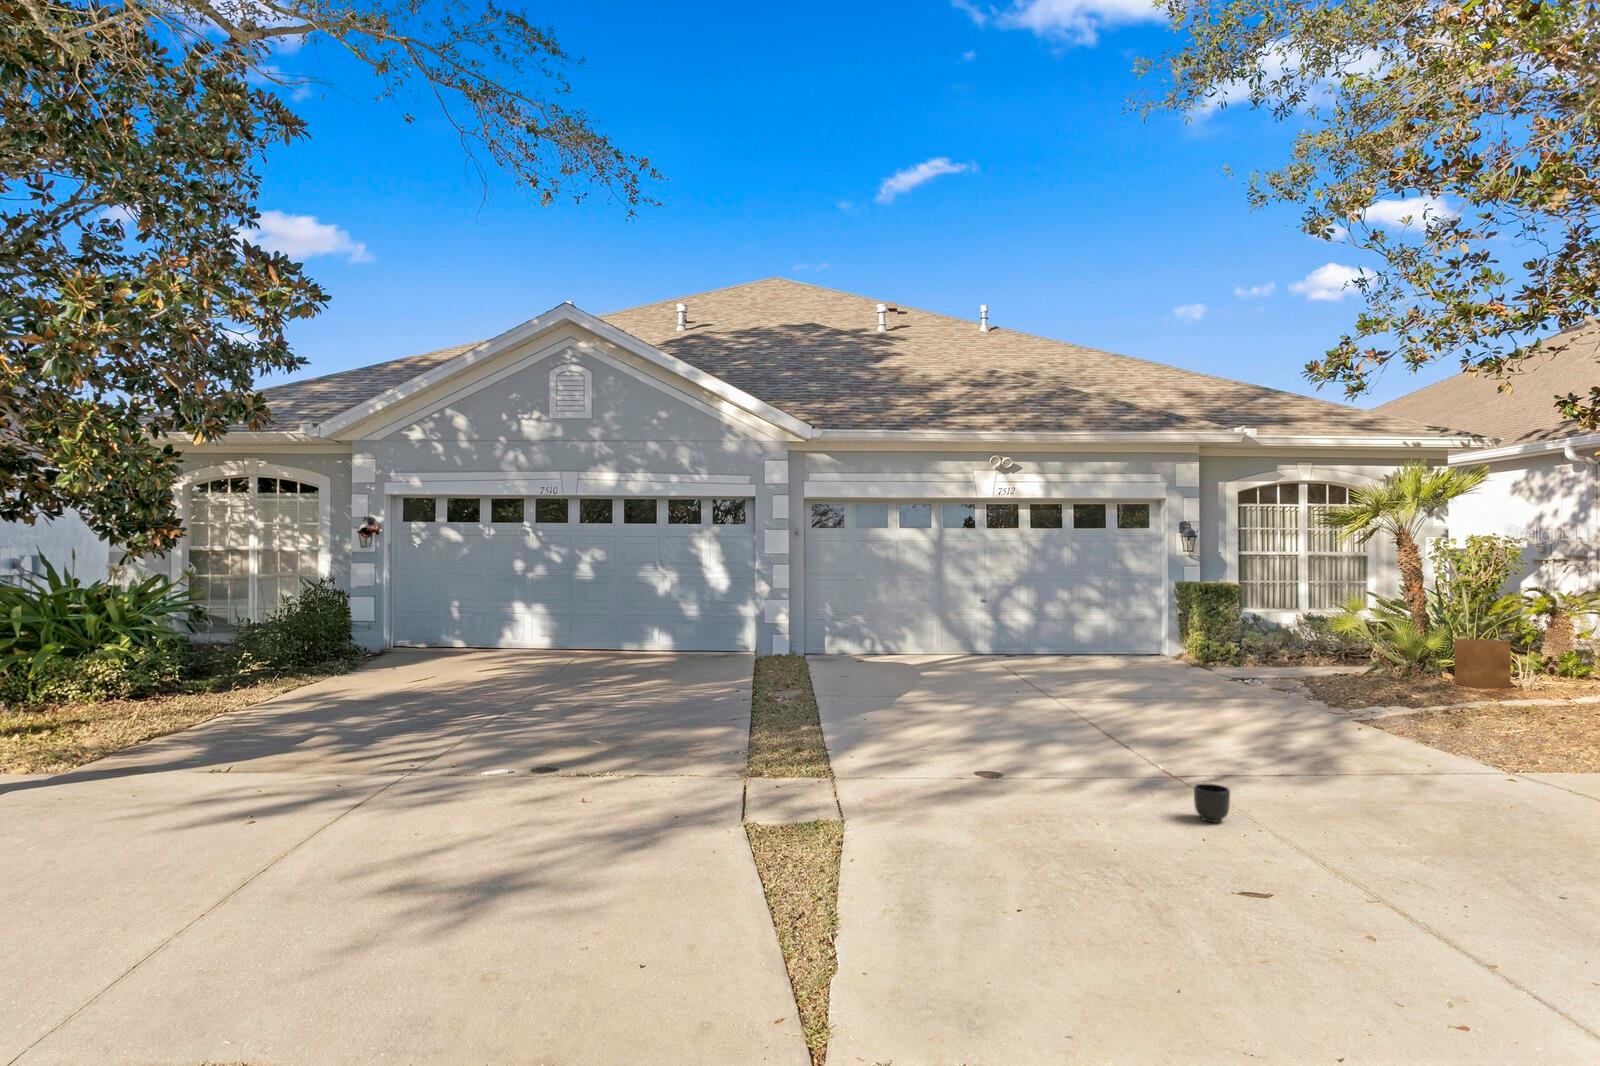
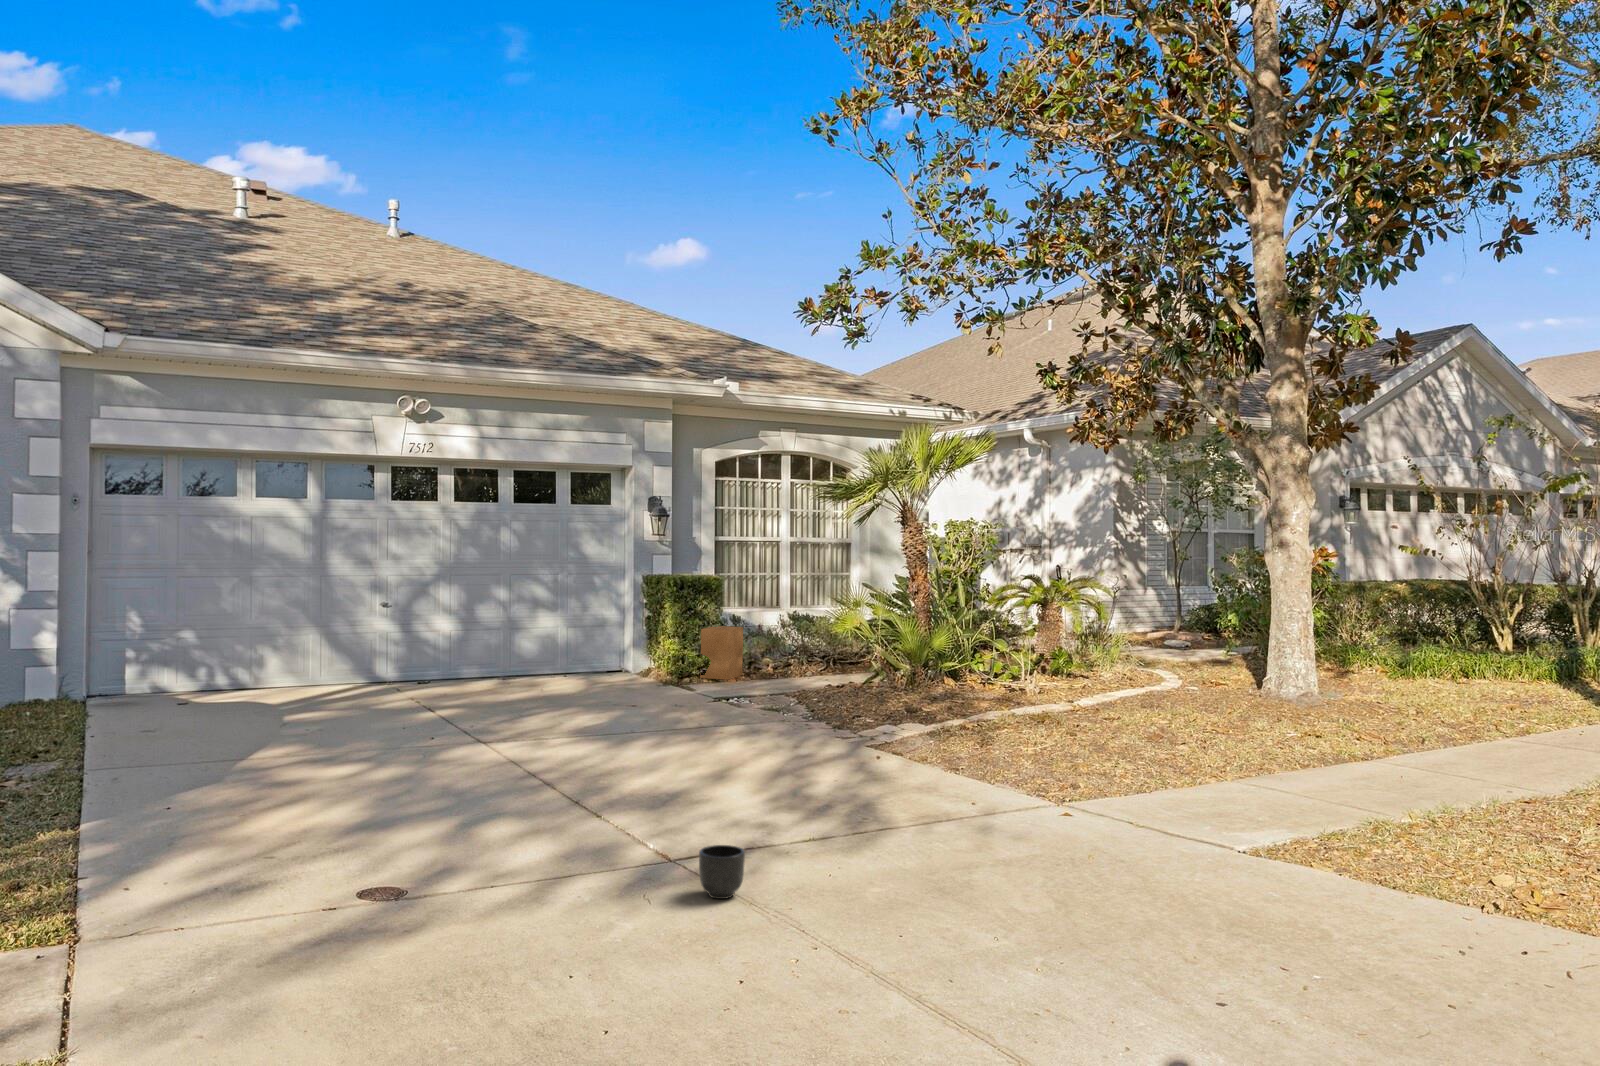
cardboard box: present [1454,639,1511,688] -> present [700,626,743,680]

